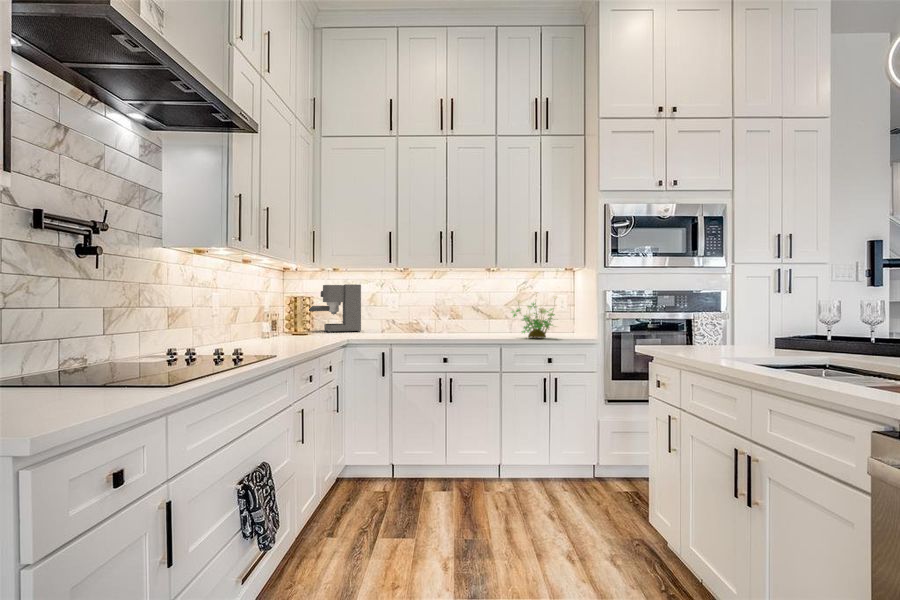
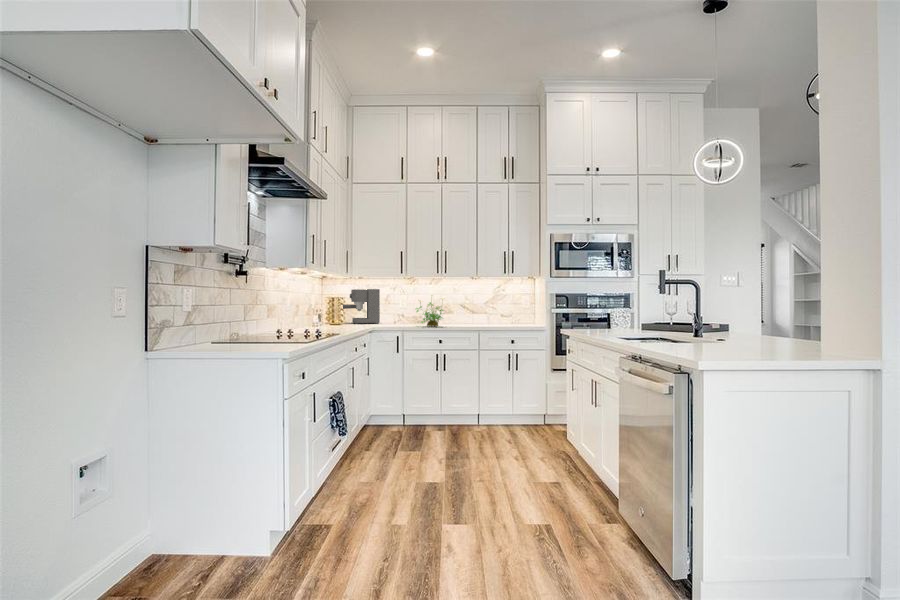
potted plant: present [511,292,557,338] -> present [417,298,444,326]

